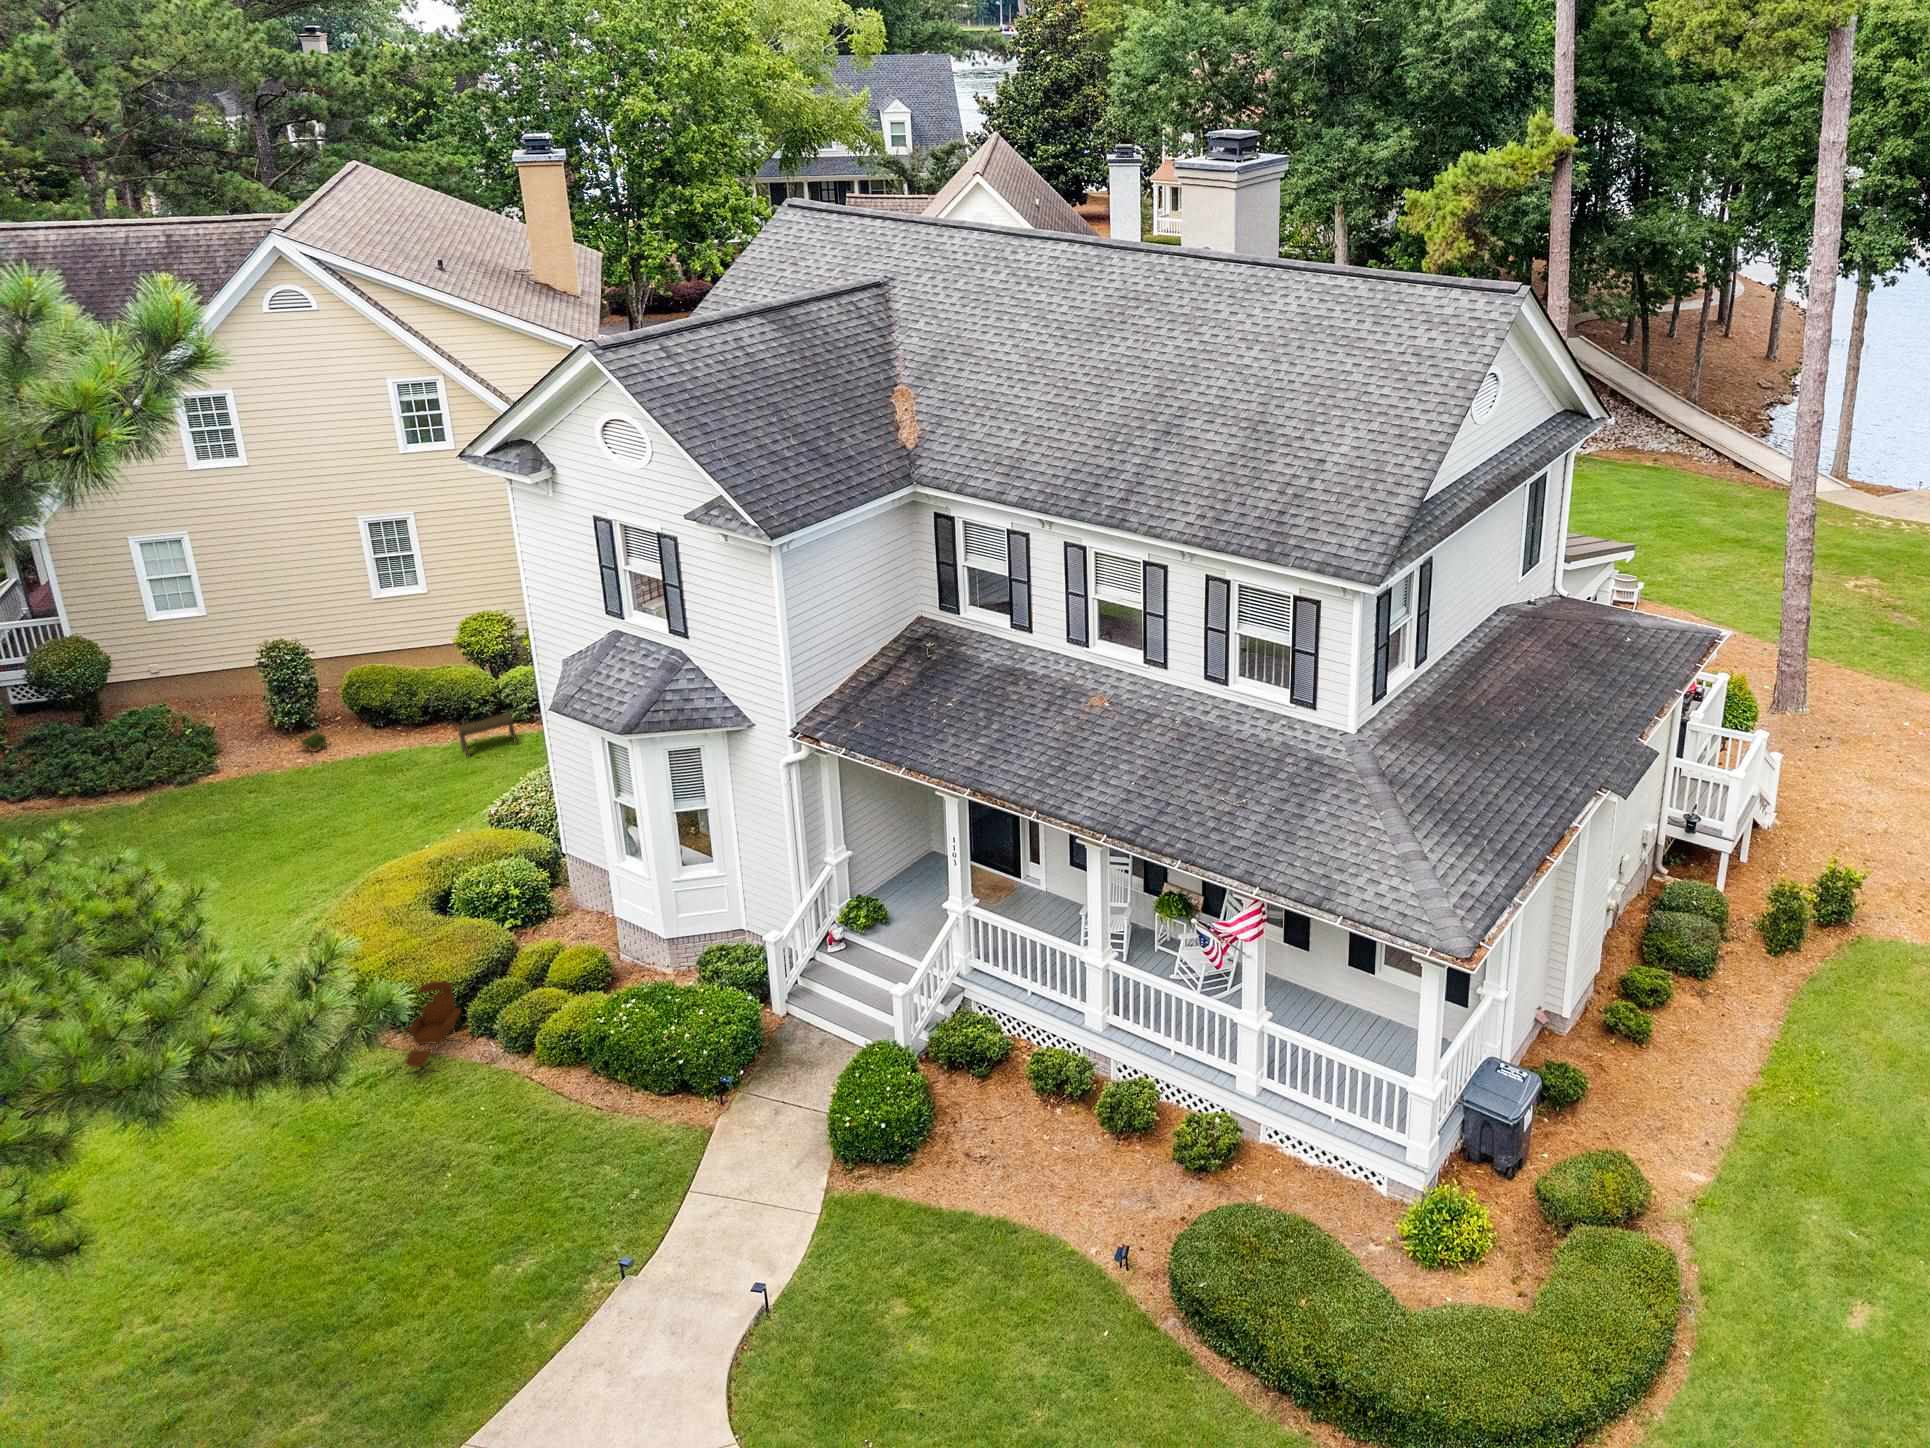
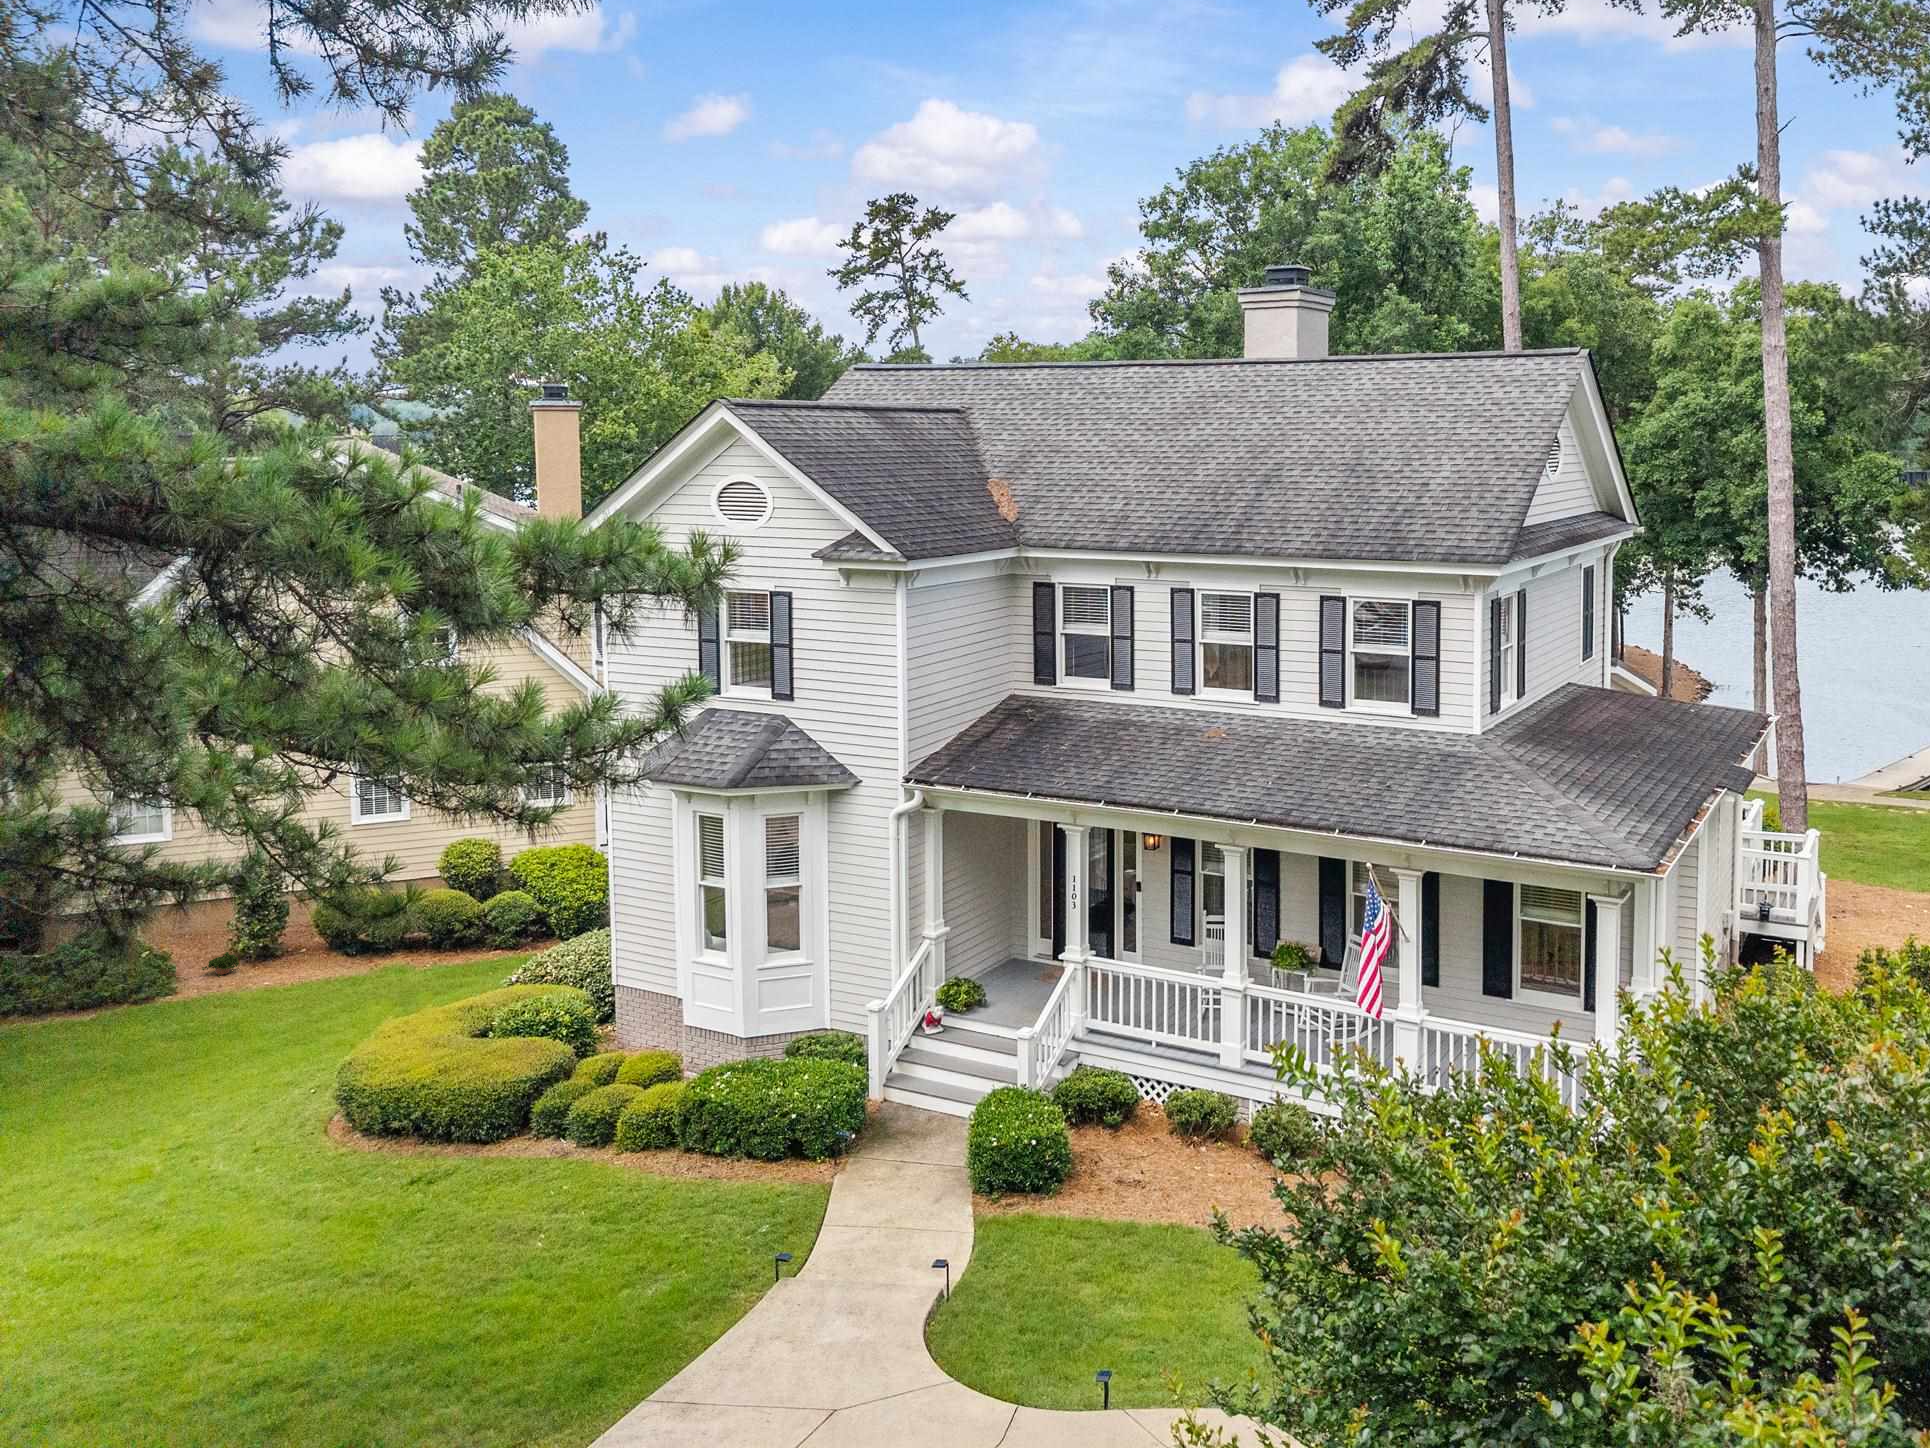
bench: present [458,713,518,757] -> none [403,925,469,970]
lounge chair: present [405,981,460,1074] -> none [434,1079,498,1187]

